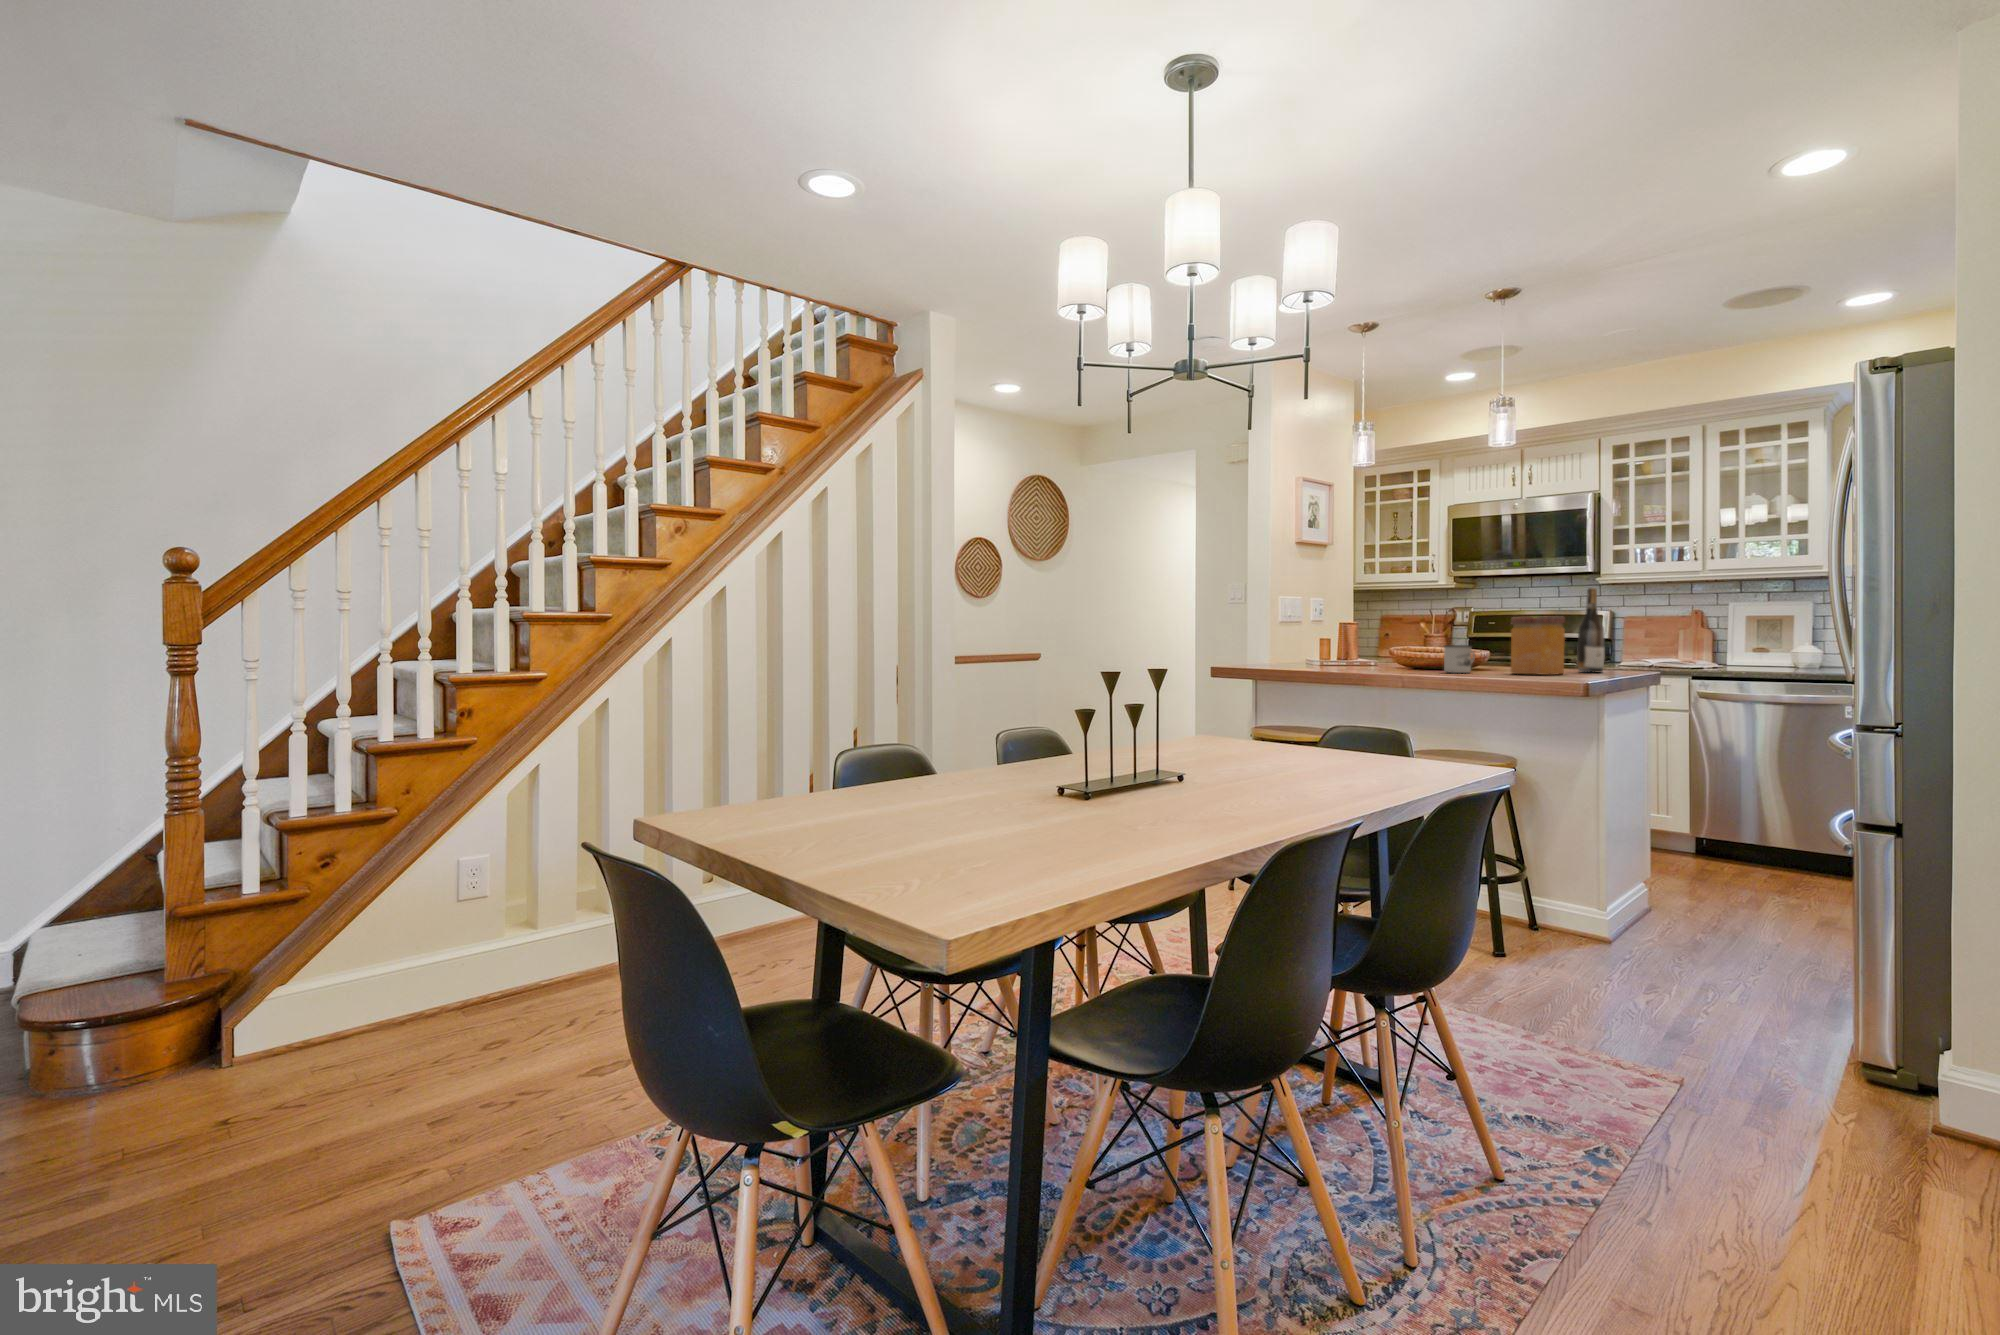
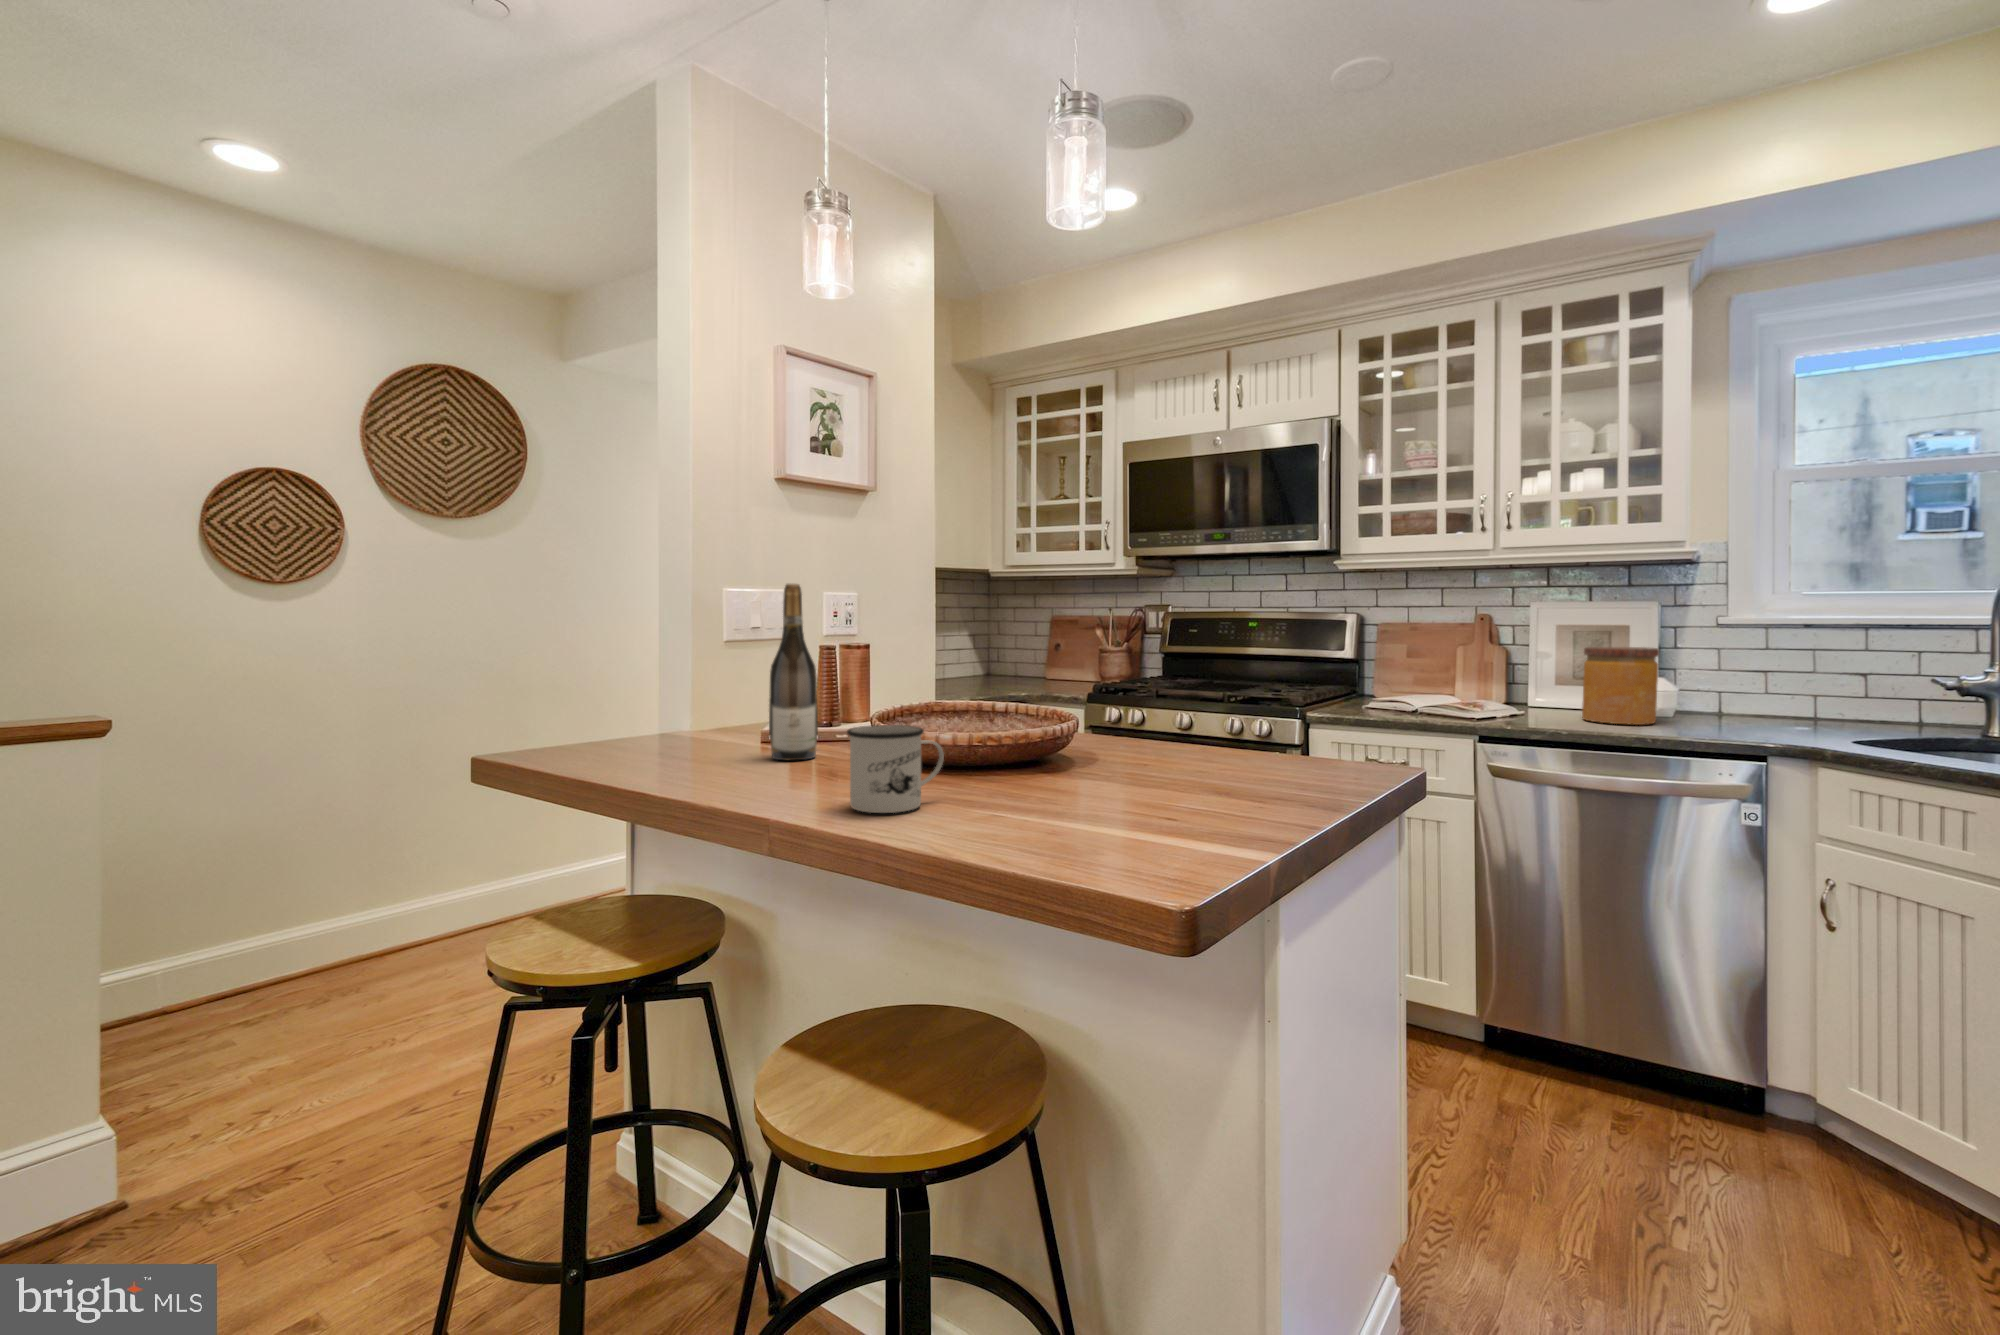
wine bottle: present [1577,588,1604,672] -> present [769,584,818,760]
jar: present [1511,617,1565,675] -> present [1582,647,1659,725]

